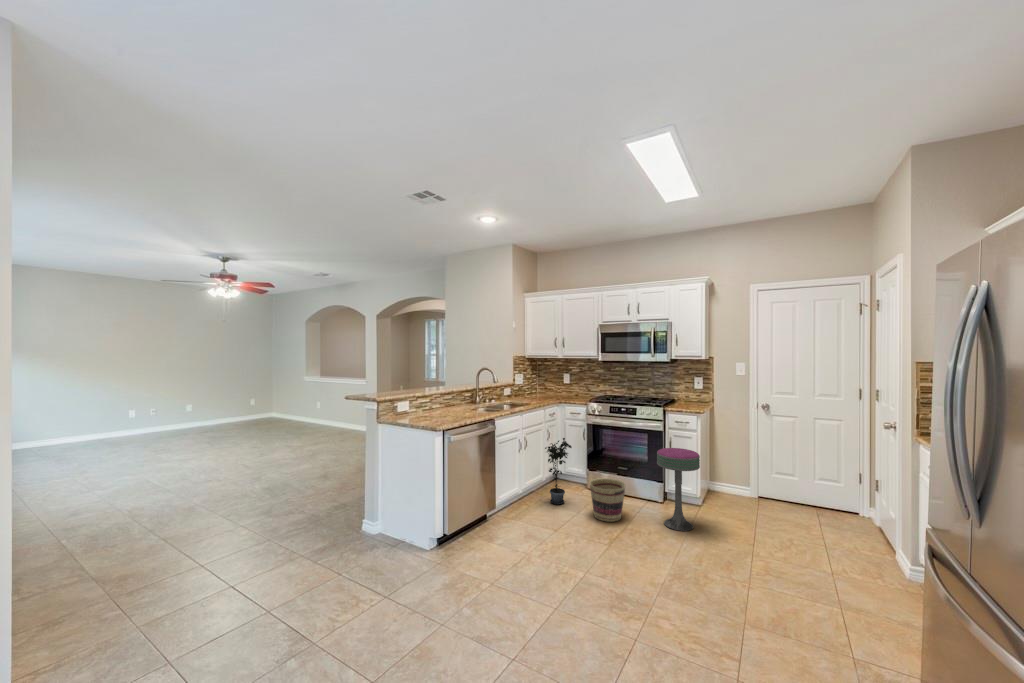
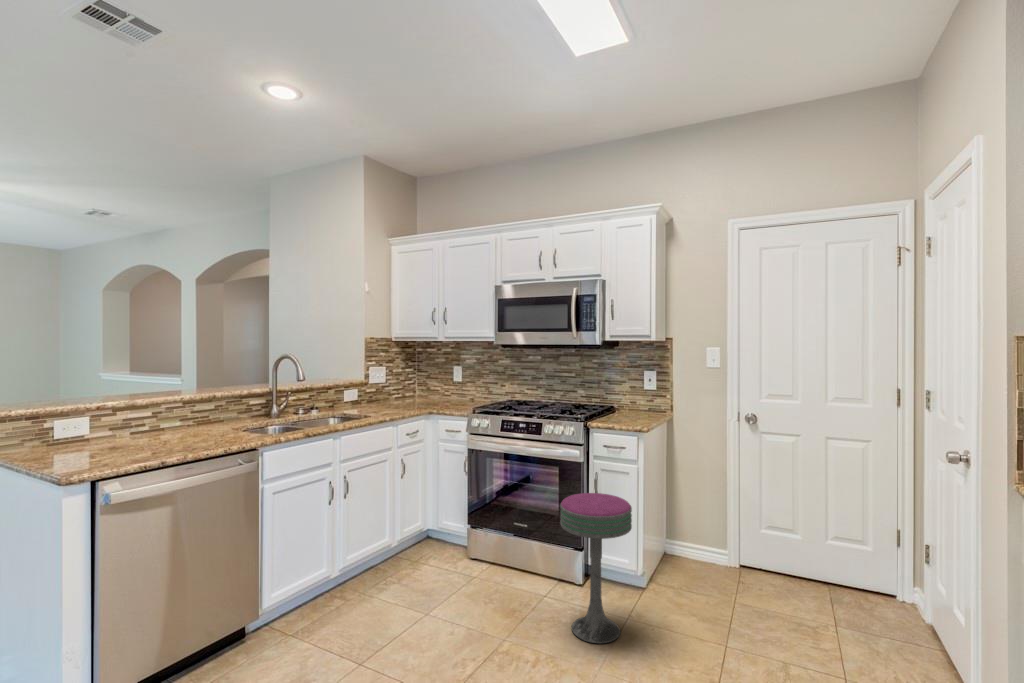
potted plant: present [545,438,572,504] -> none [380,475,430,590]
basket: present [590,478,625,522] -> none [448,545,510,626]

